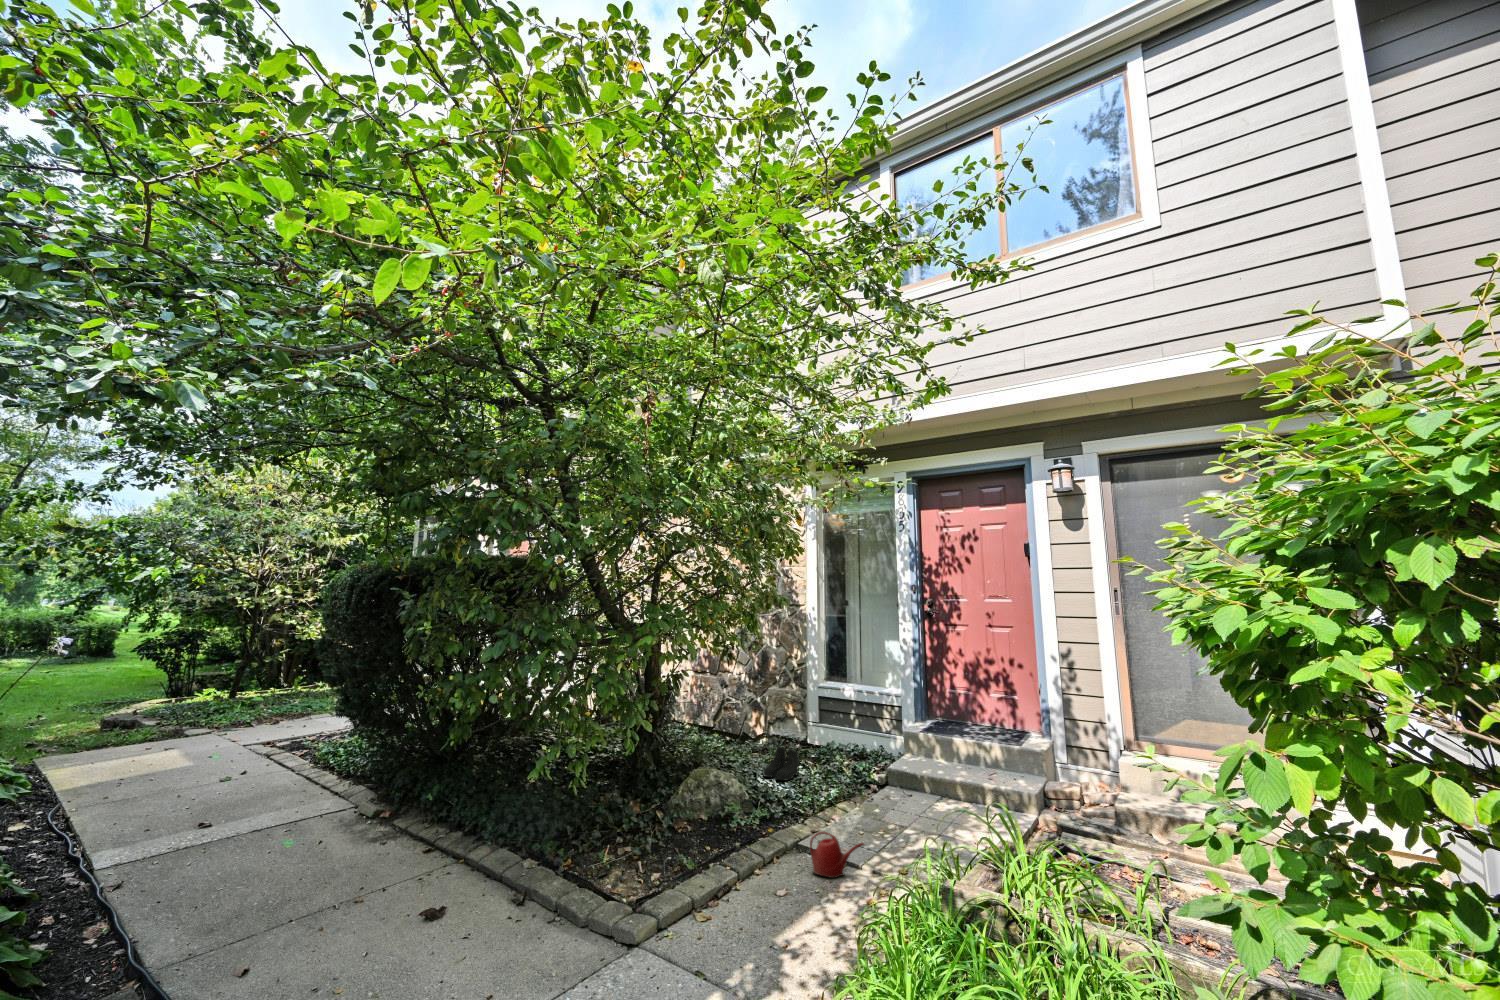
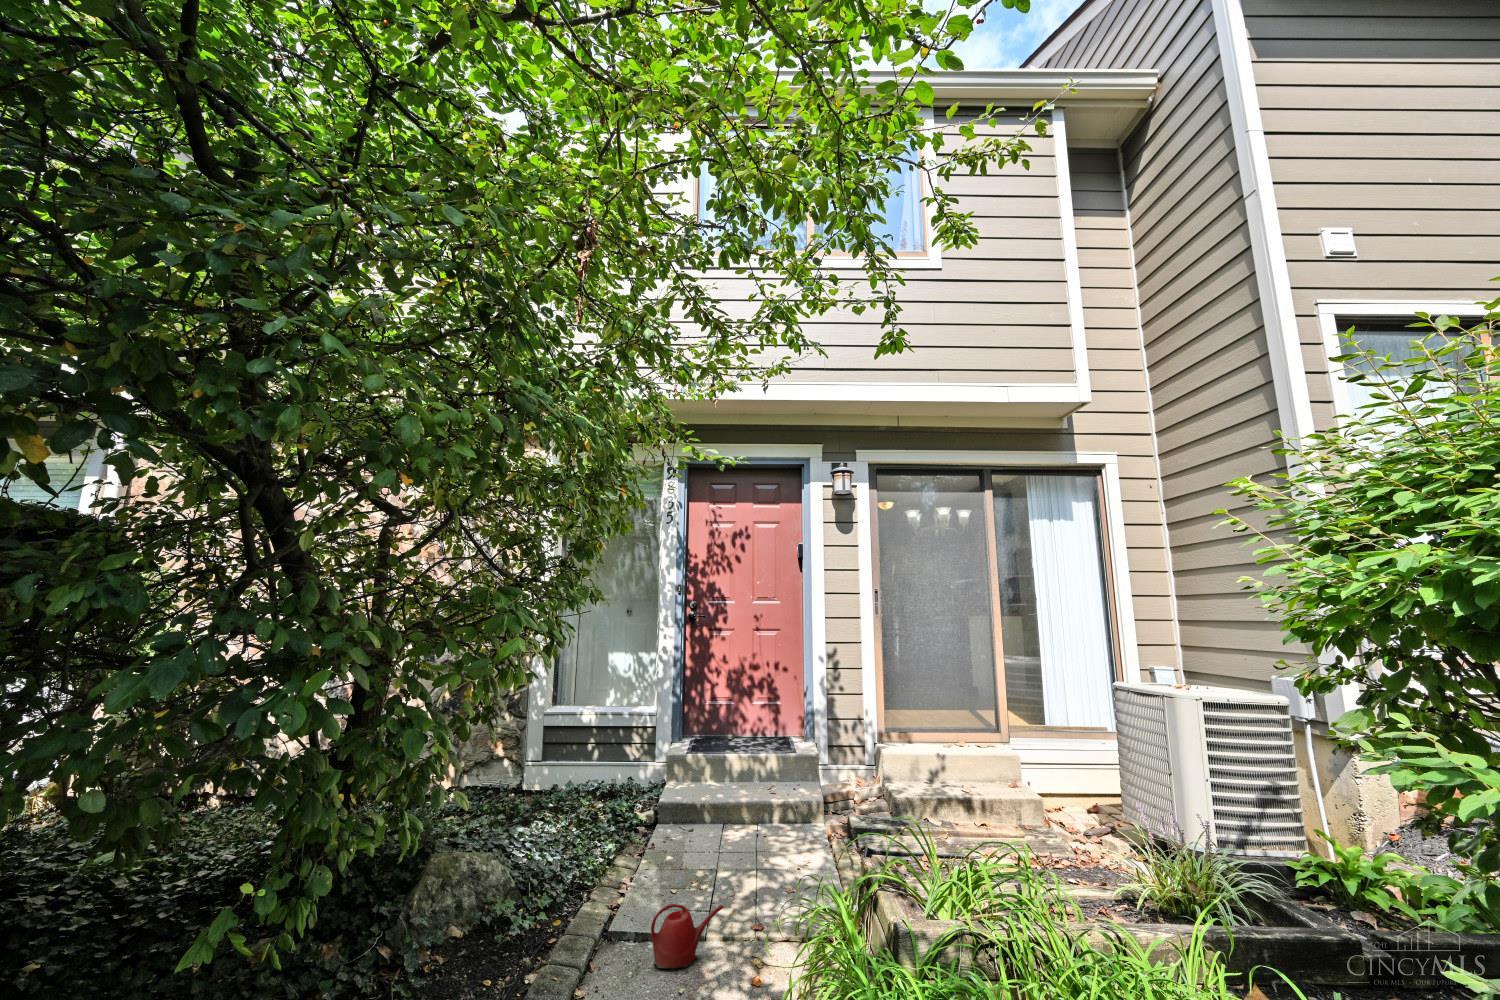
boots: present [763,746,799,780] -> none [500,798,549,845]

